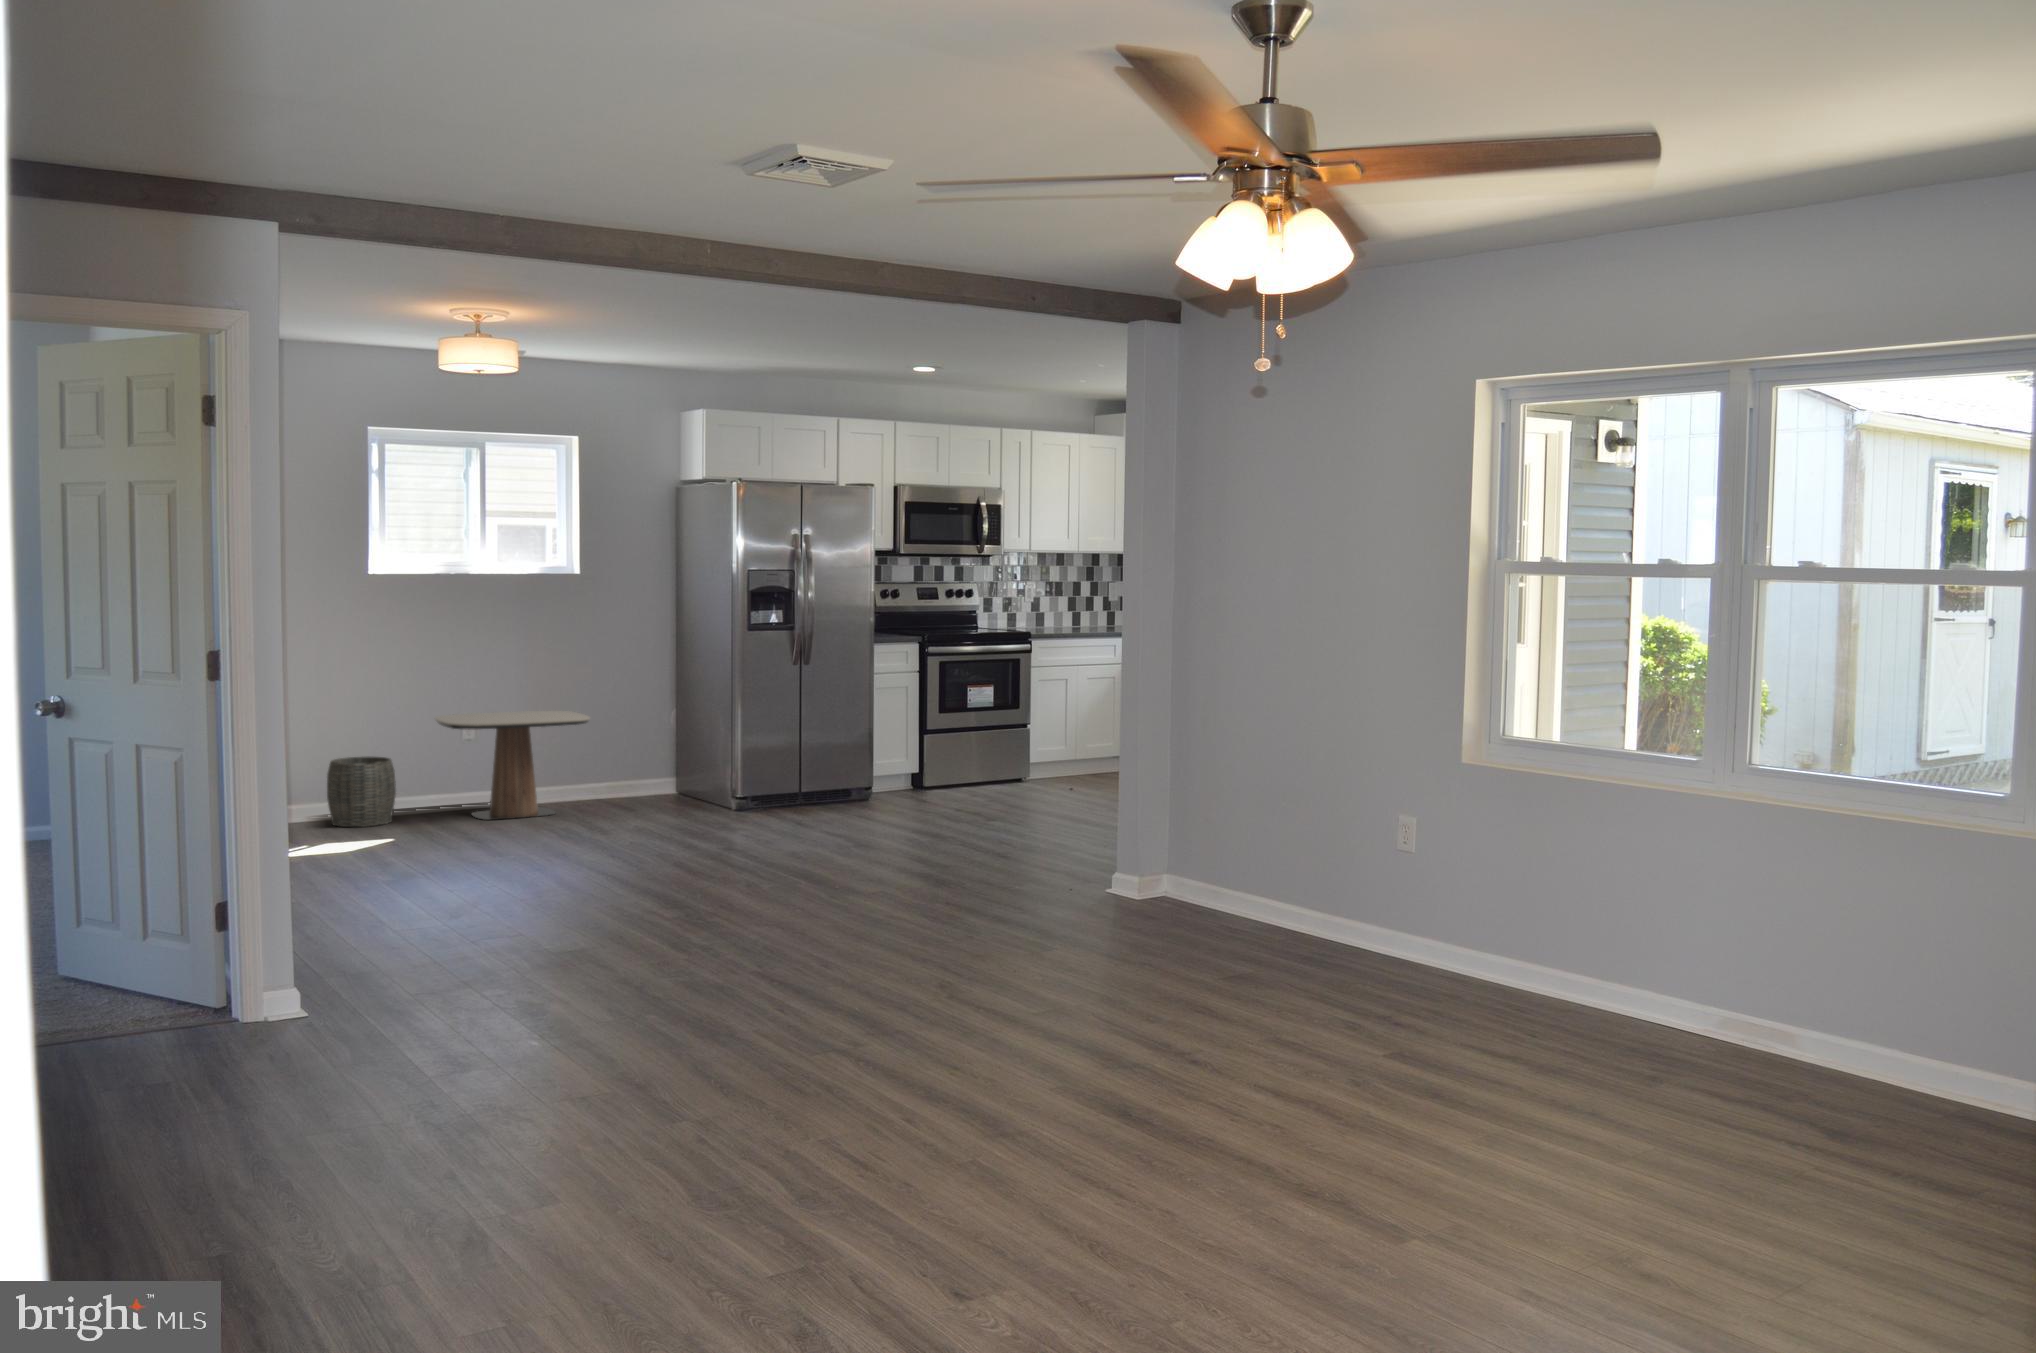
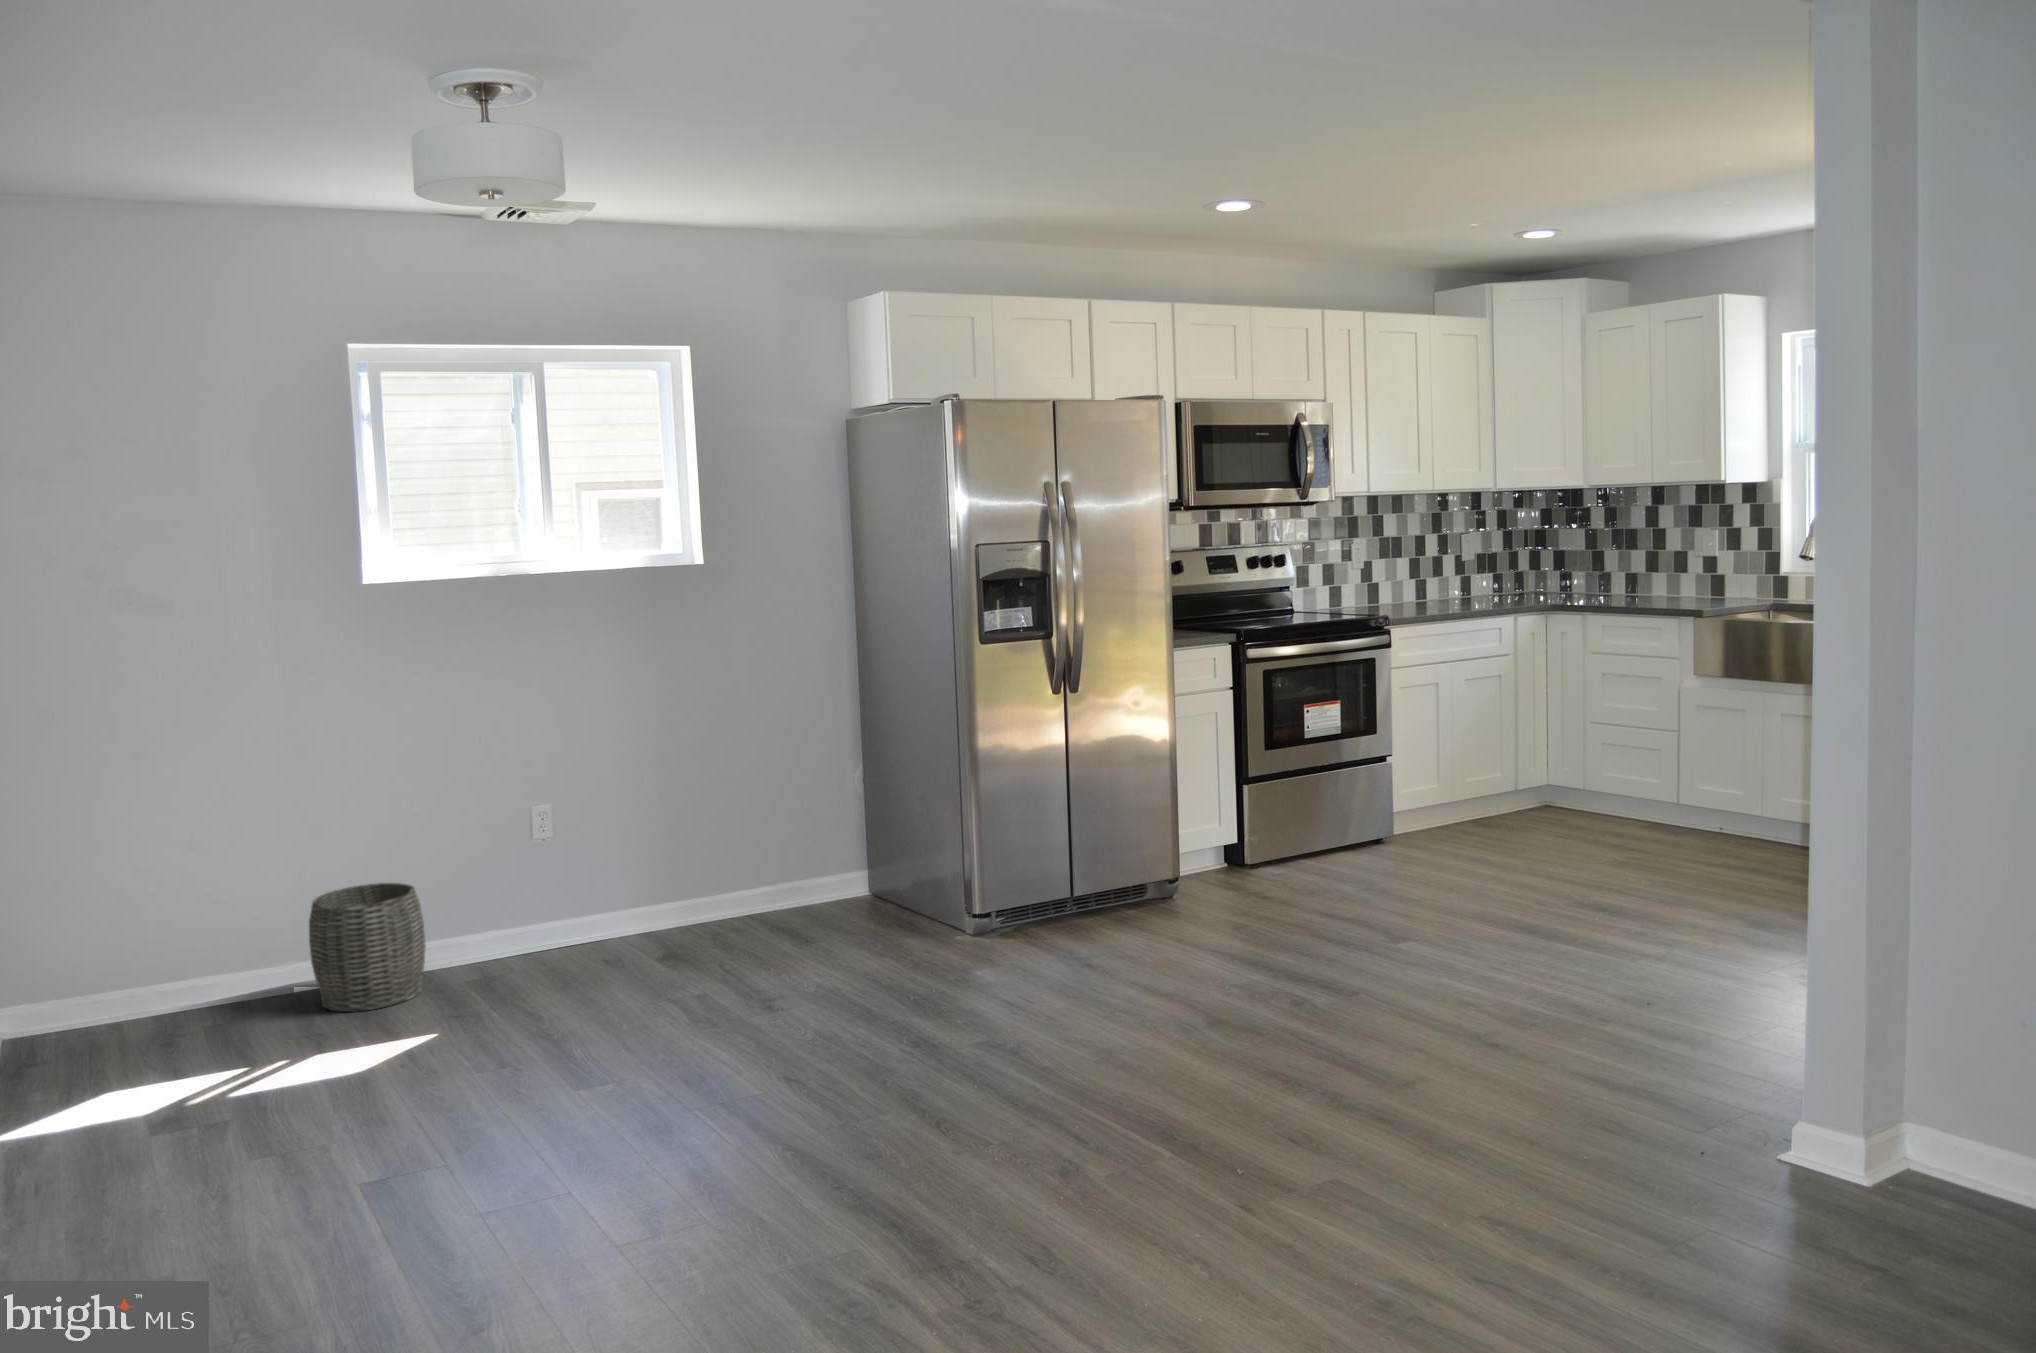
side table: present [435,711,590,820] -> none [484,783,734,980]

